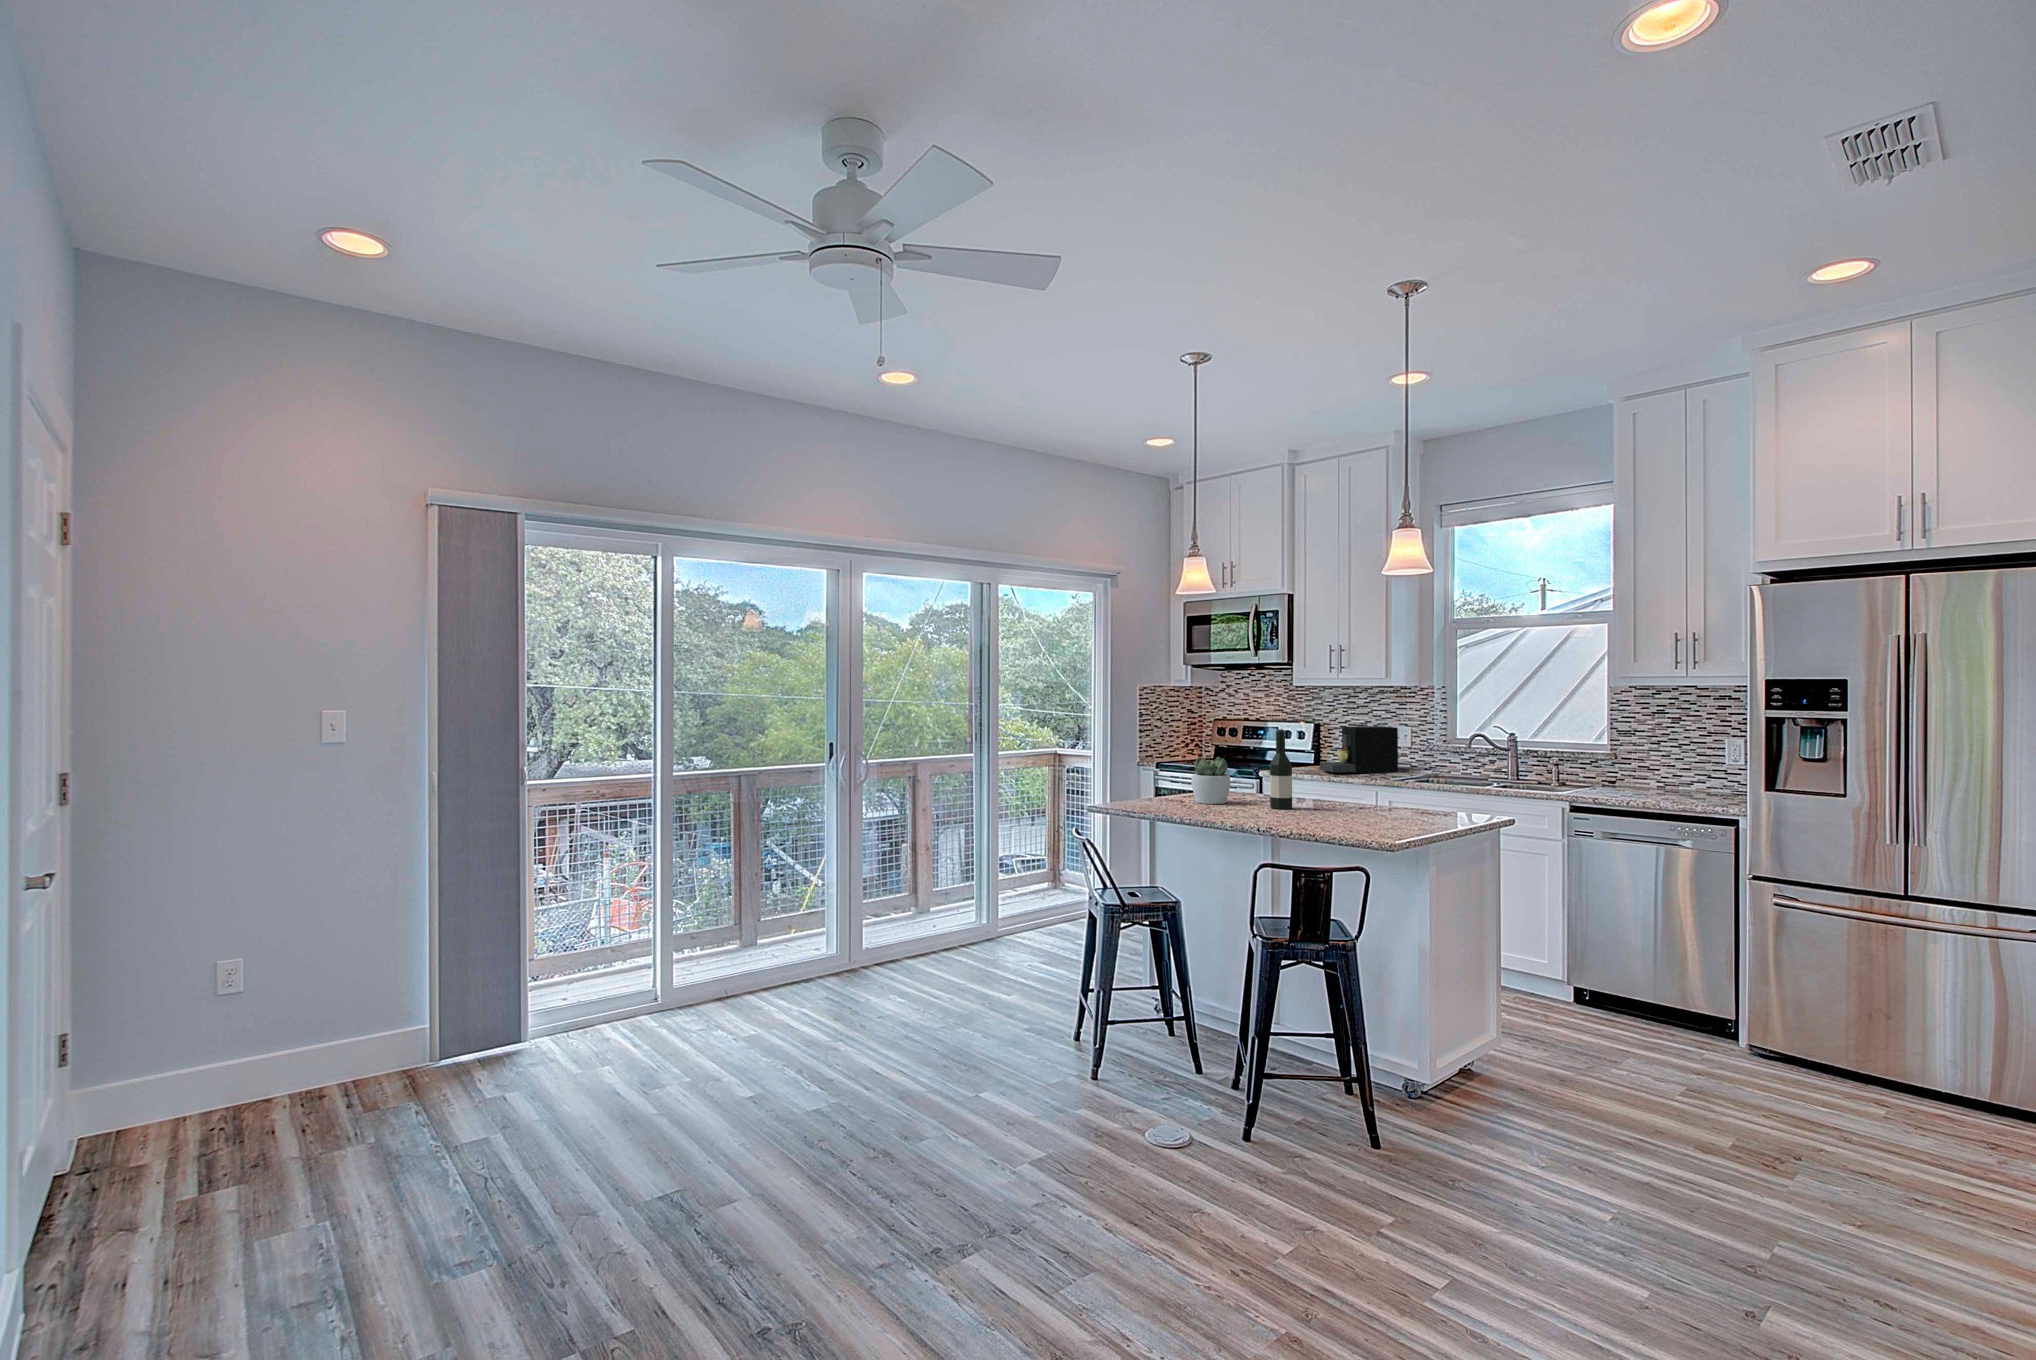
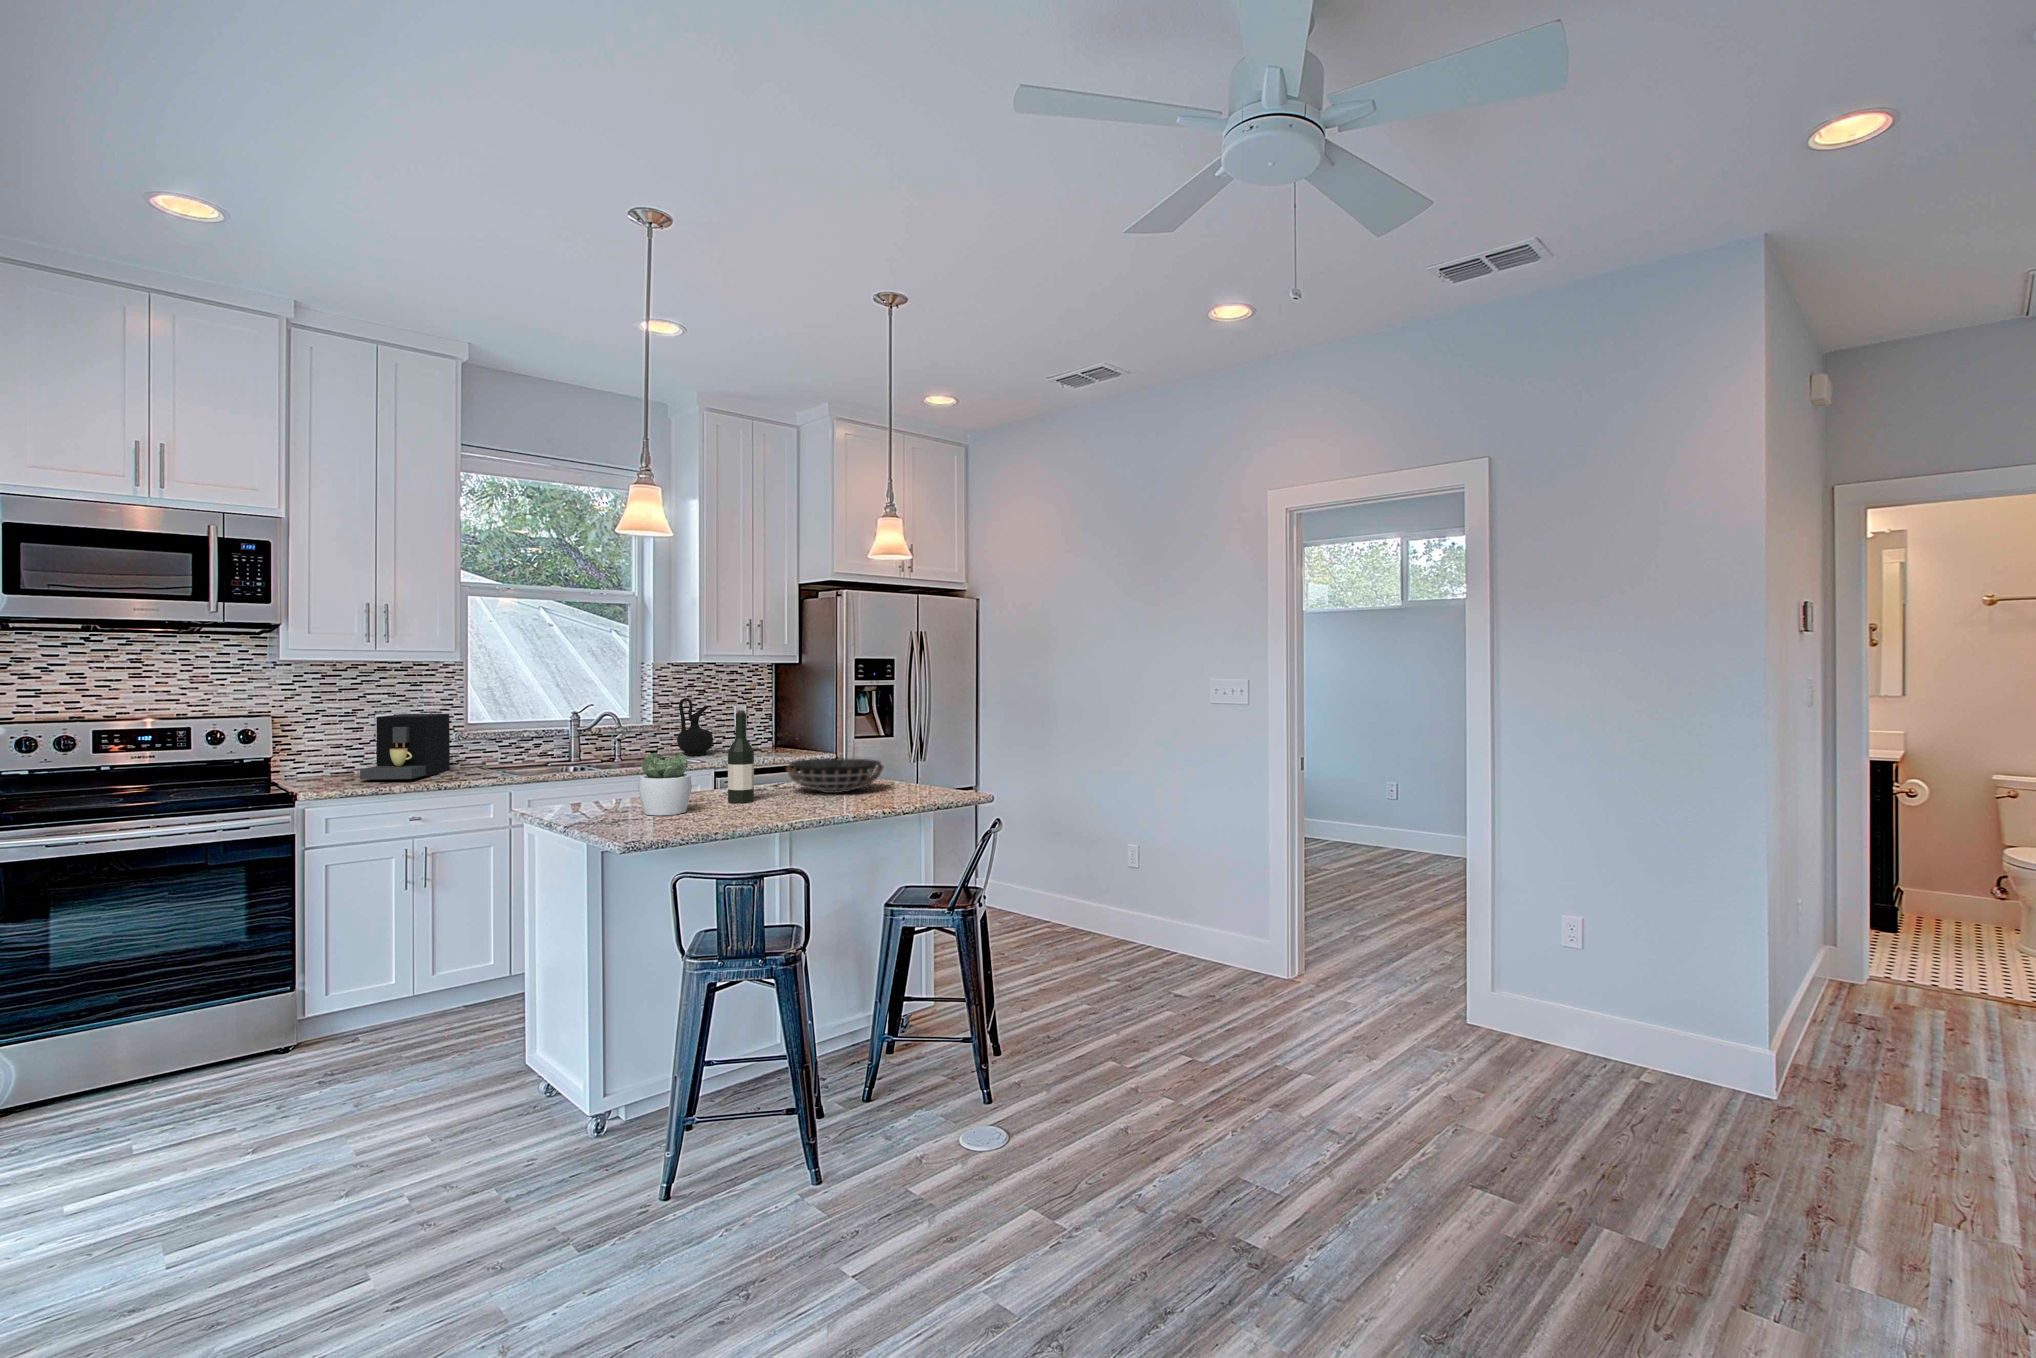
ceramic jug: none [1602,725,1648,791] -> present [677,698,713,755]
decorative bowl: none [1318,784,1422,820] -> present [786,758,884,793]

